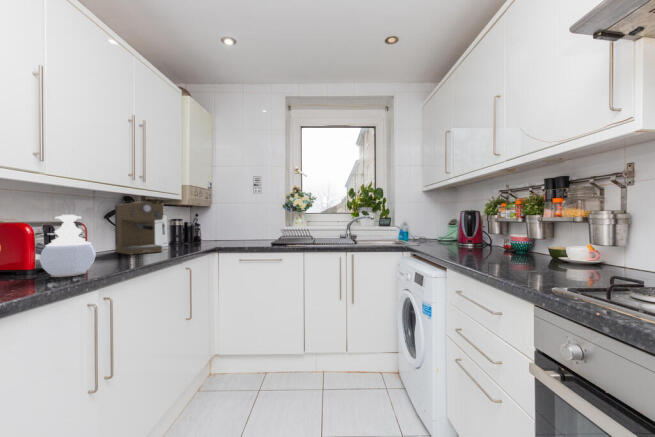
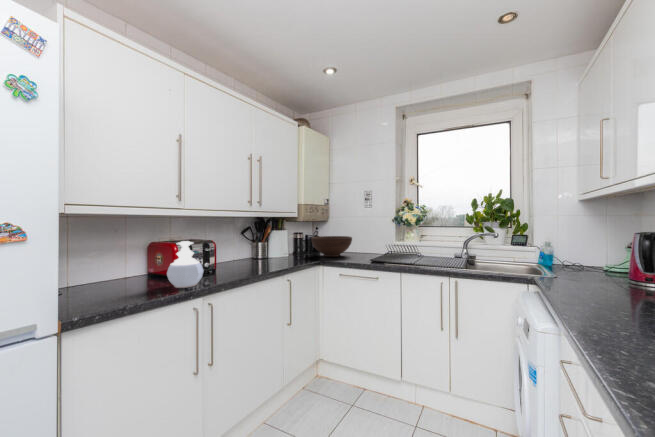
coffee maker: present [115,201,165,255] -> none [245,222,278,266]
fruit bowl: none [197,222,244,244] -> present [311,236,352,257]

